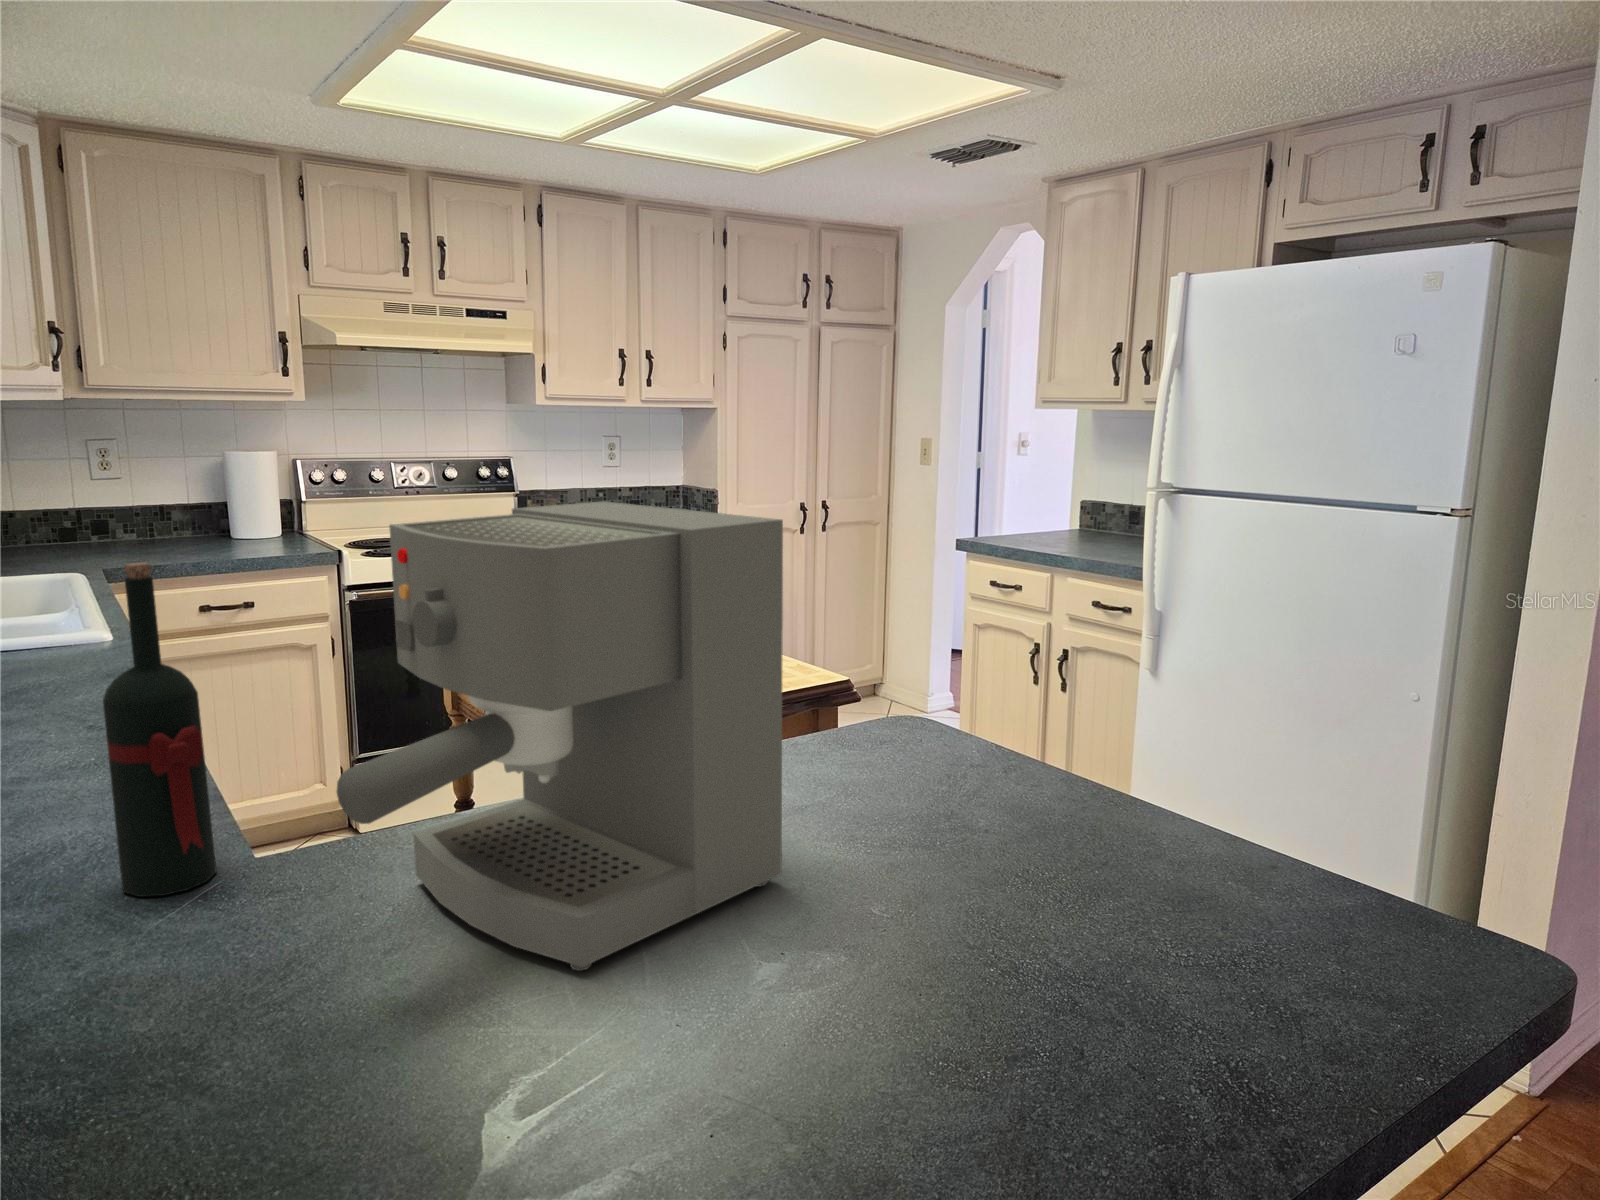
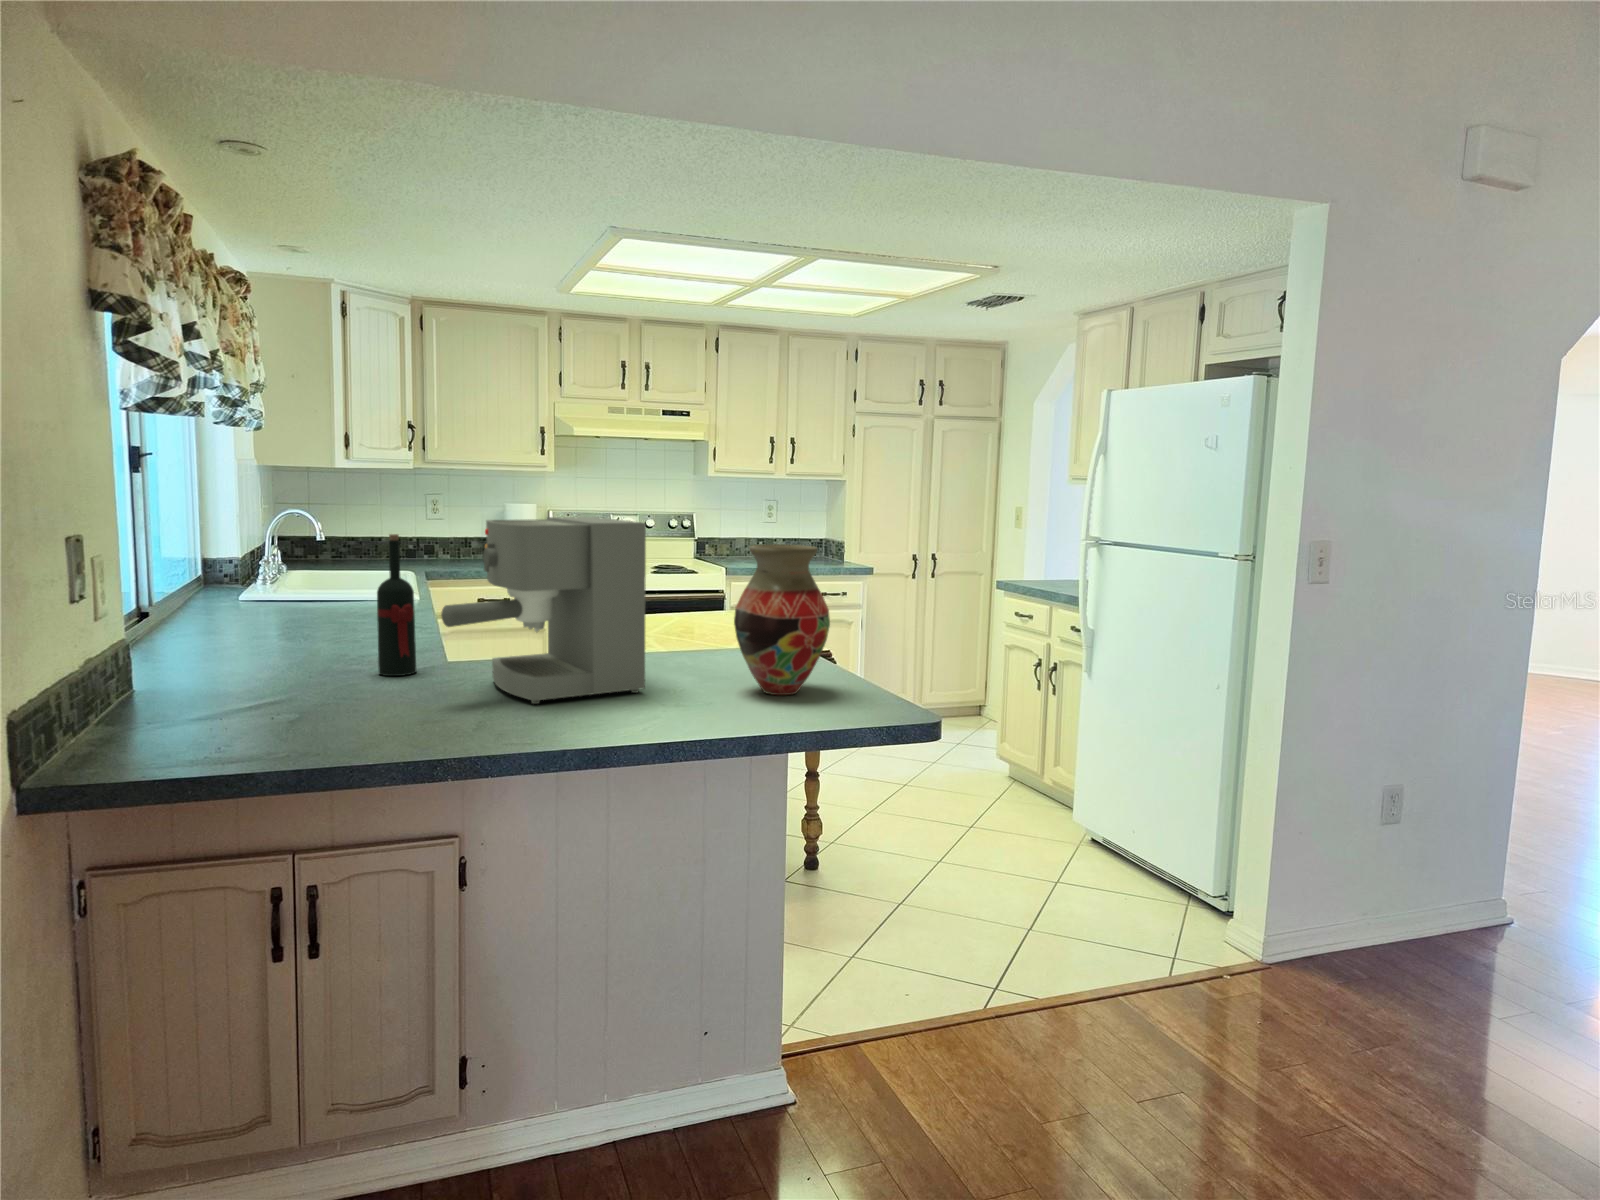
vase: none [936,546,1134,853] -> present [734,545,830,695]

